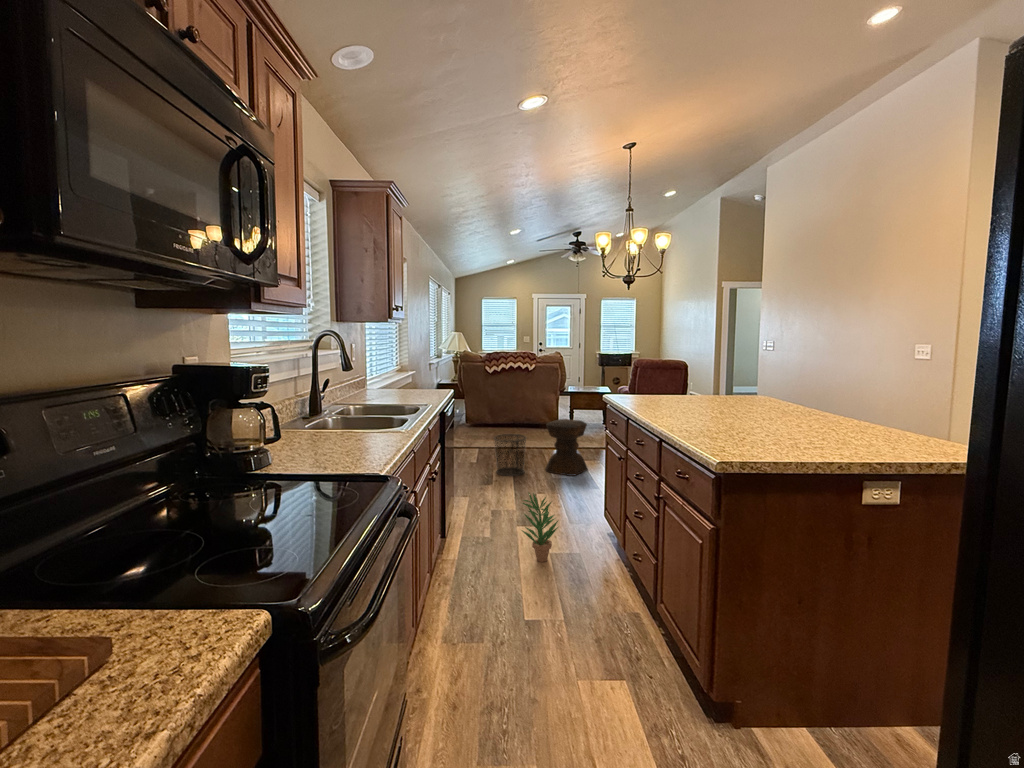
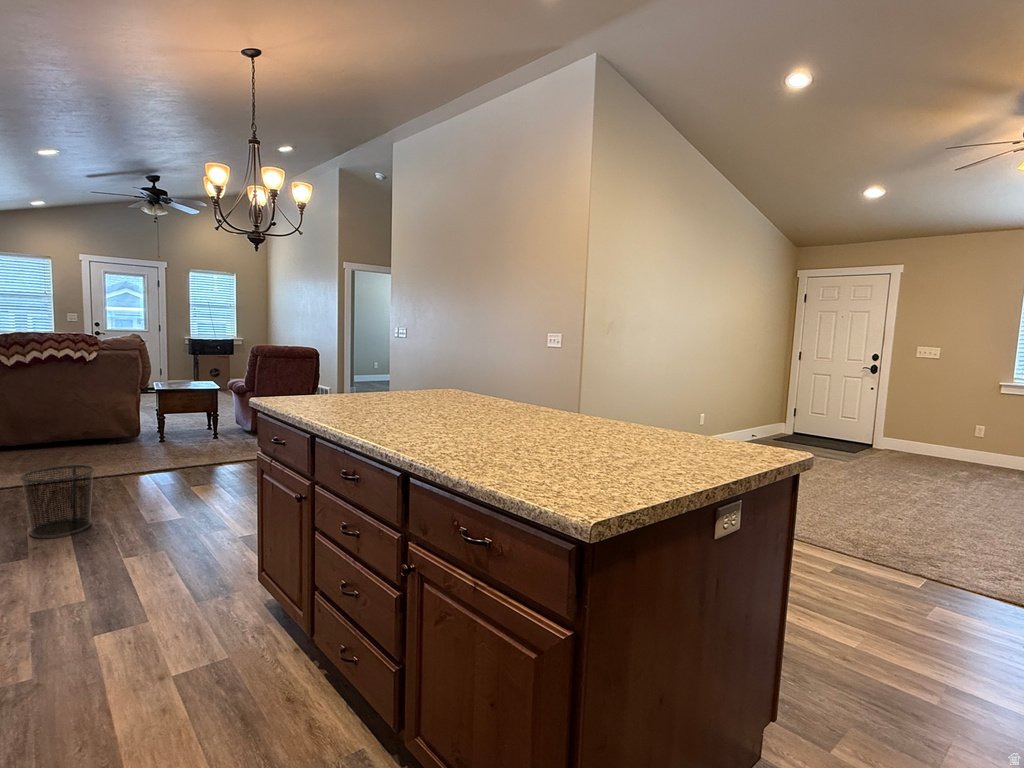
stool: present [545,419,588,476] -> none [130,433,206,515]
potted plant: present [522,493,558,562] -> none [110,585,194,703]

